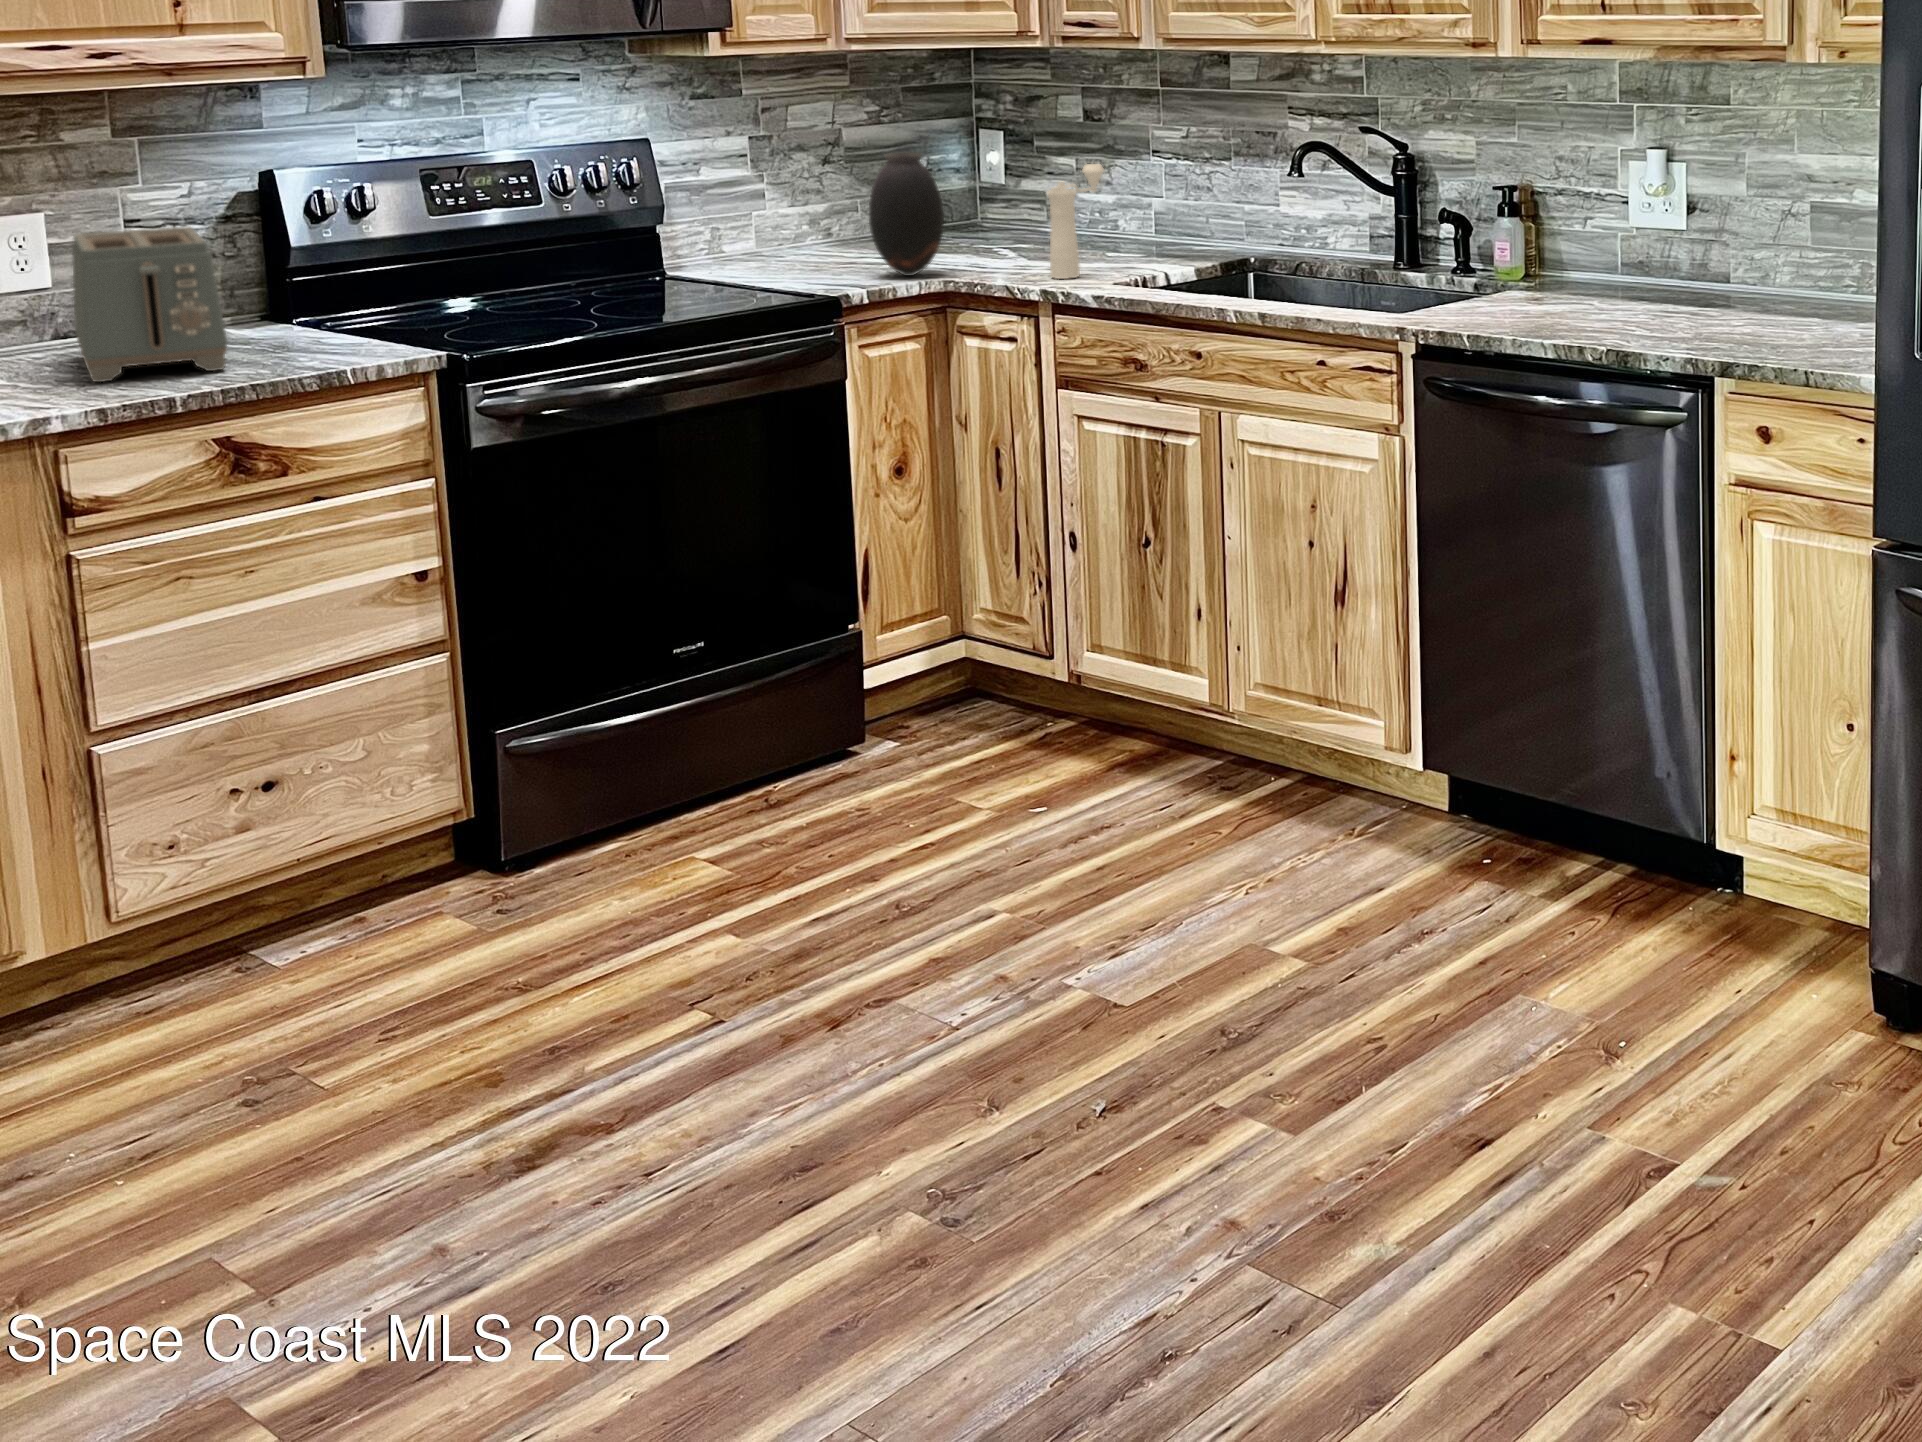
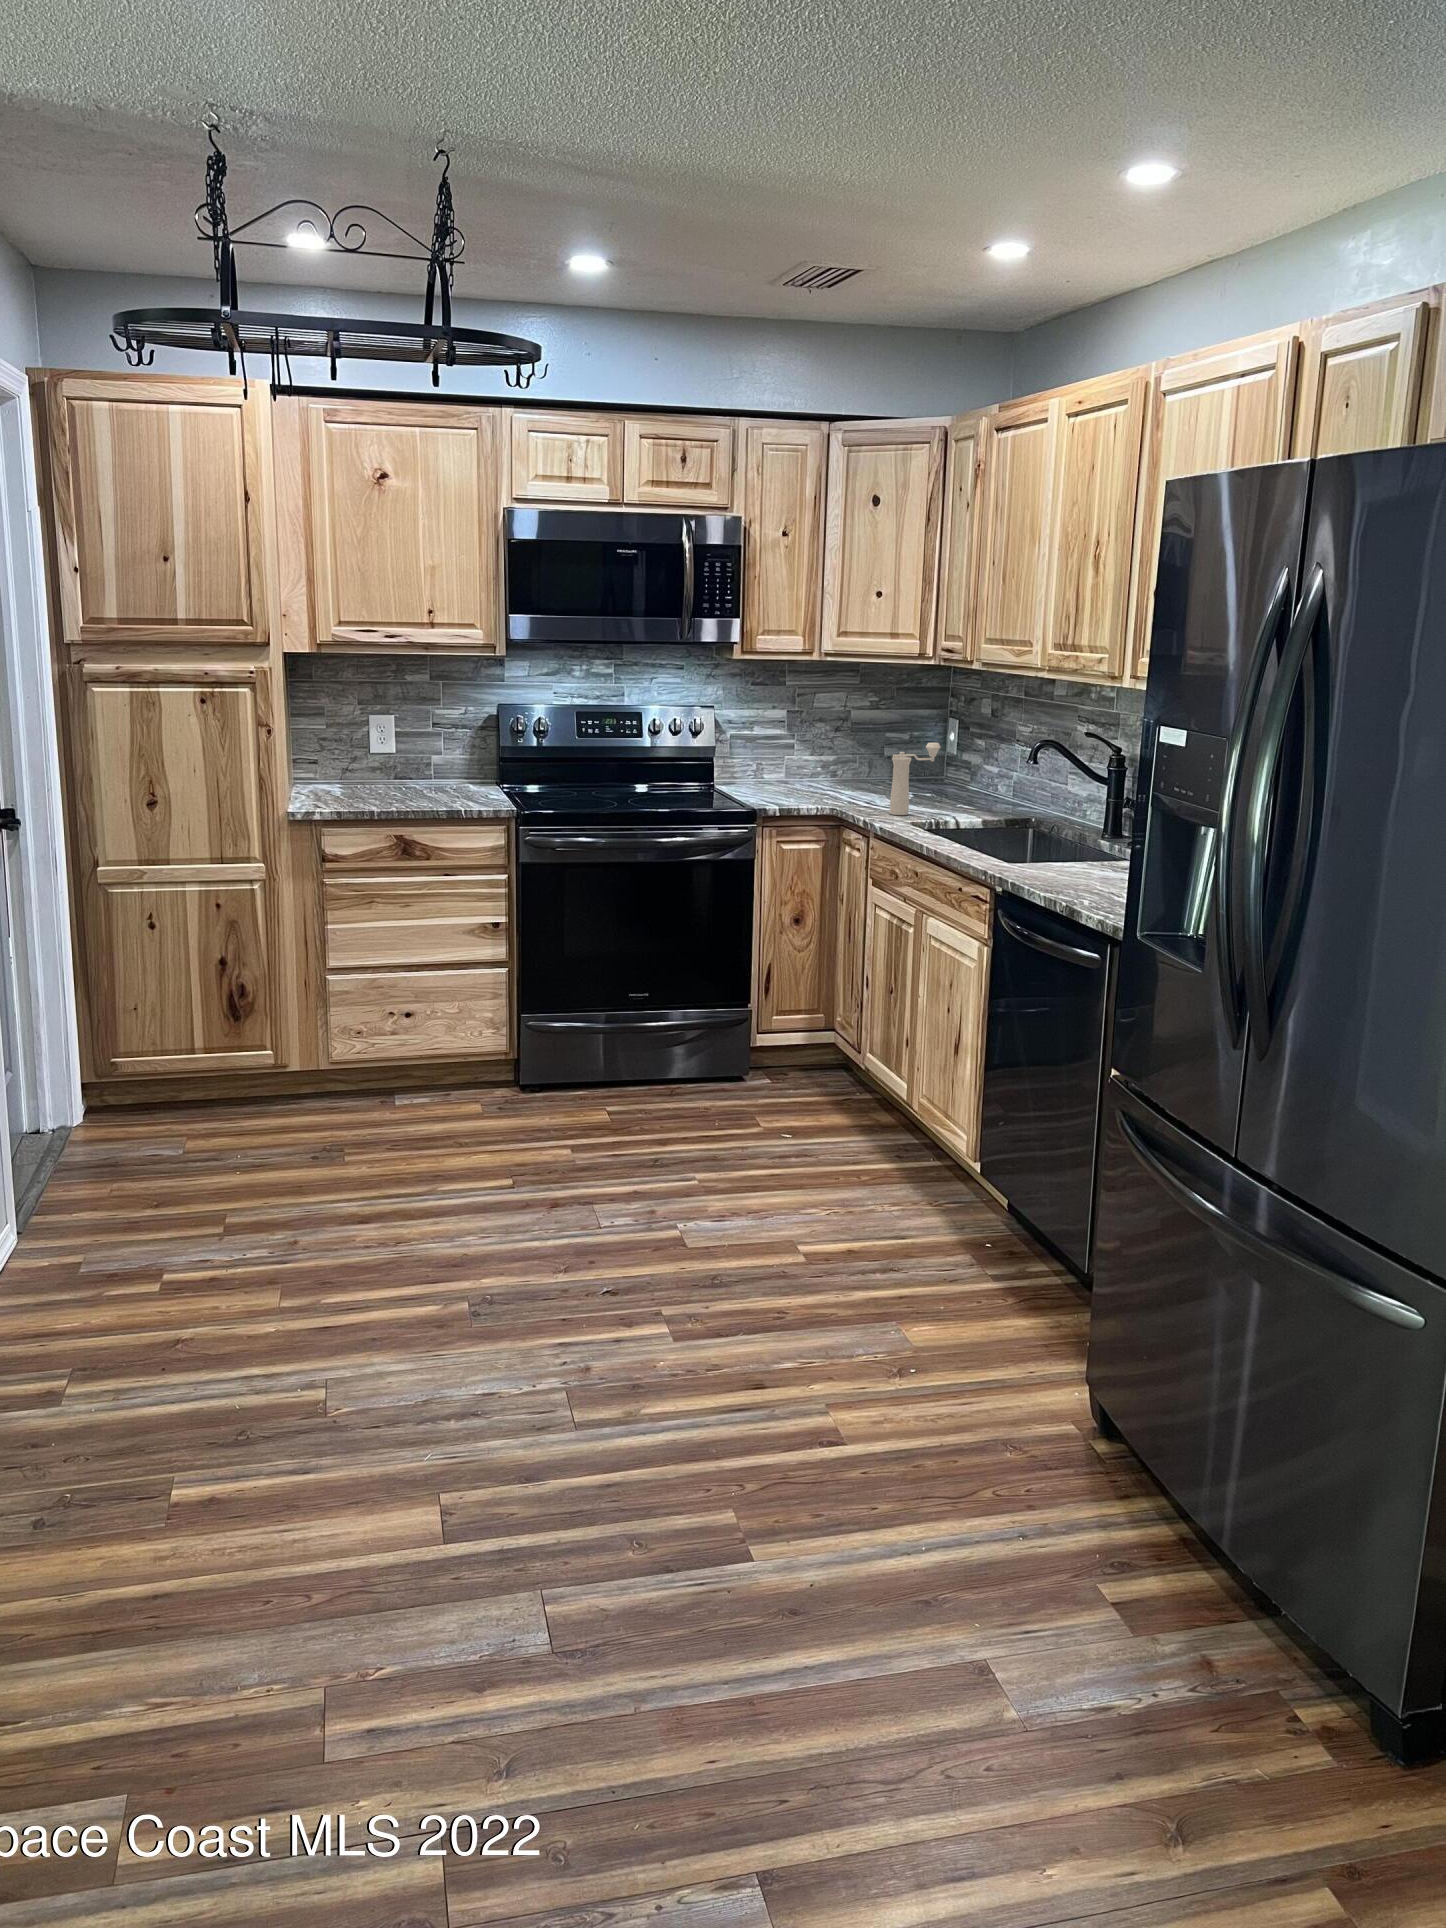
vase: present [869,153,944,276] -> none [800,725,846,802]
toaster: present [72,227,227,382] -> none [356,728,441,803]

